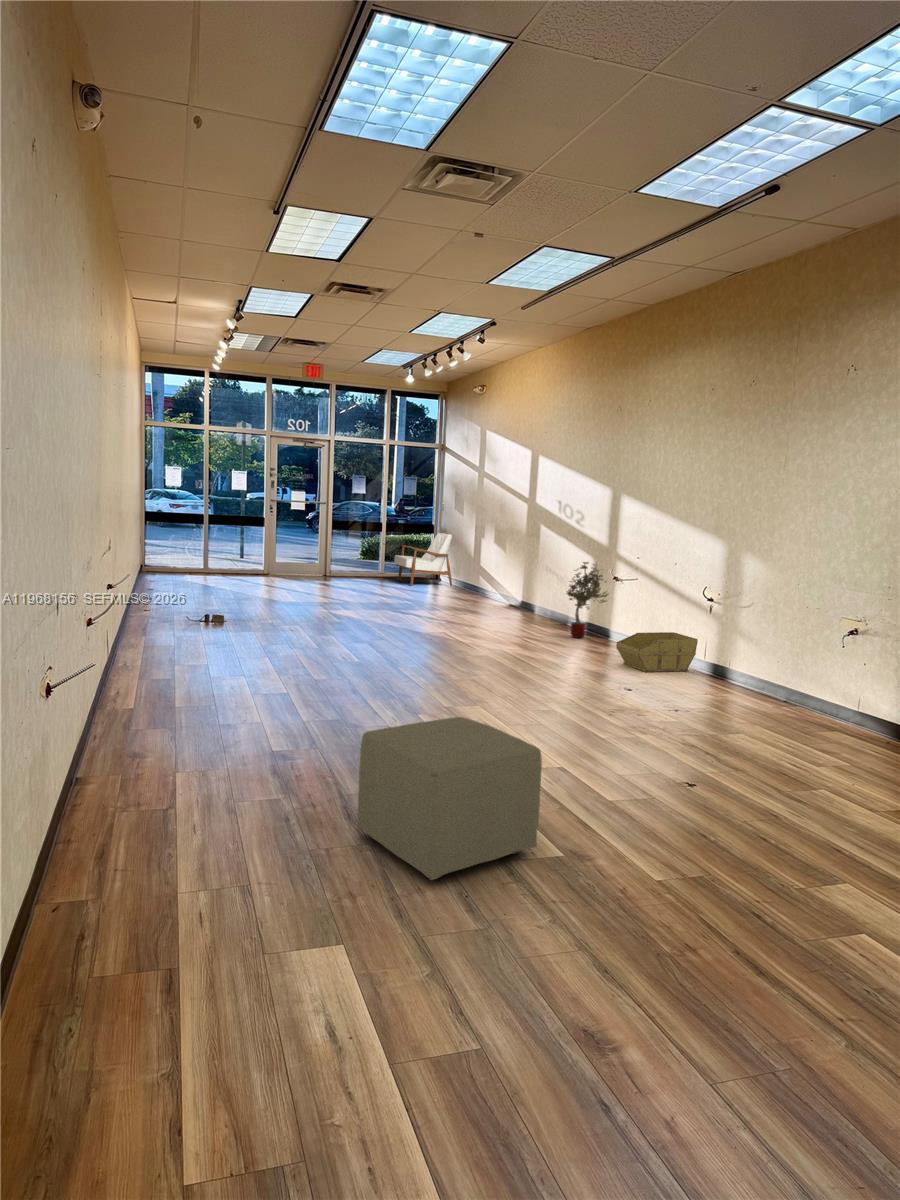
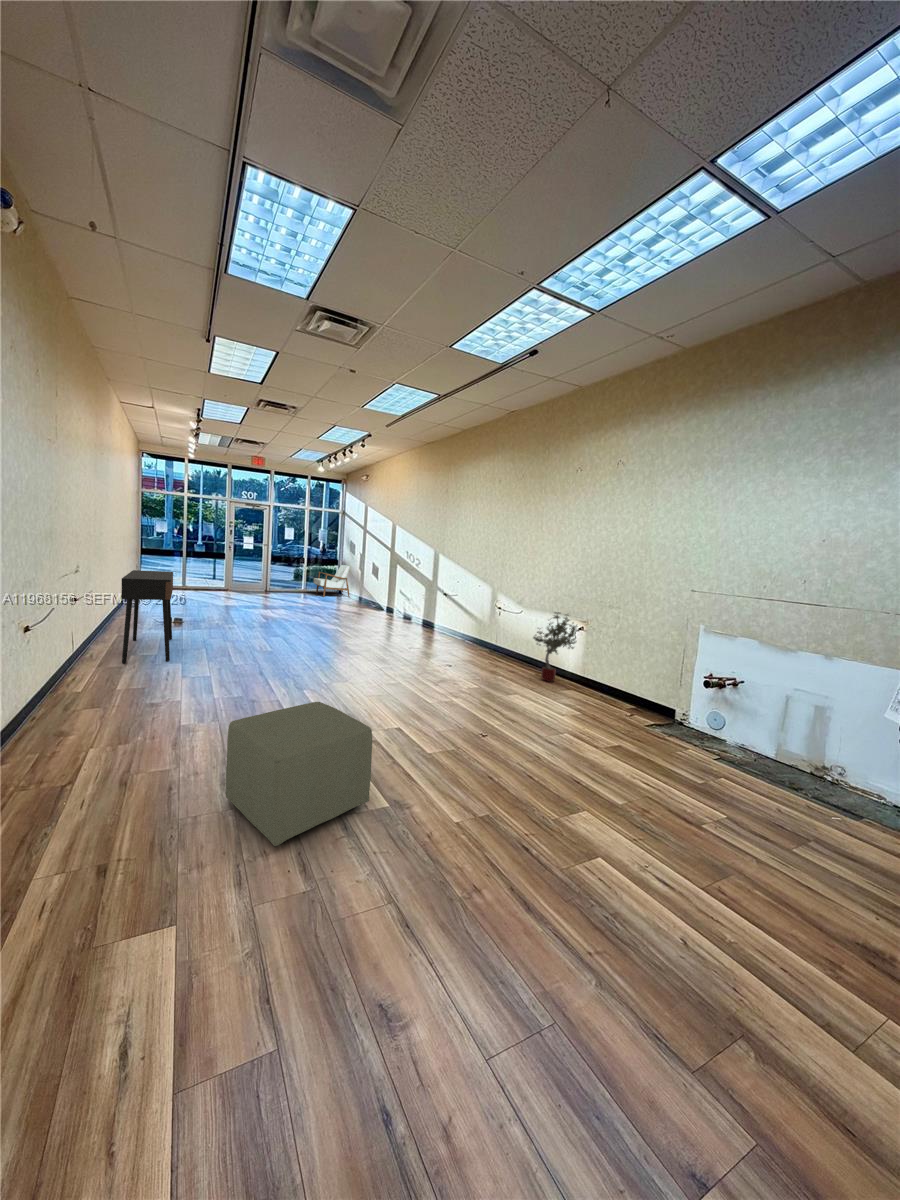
console table: none [170,546,229,674] -> present [122,570,173,664]
potted tree: present [567,562,608,638] -> present [533,612,577,682]
storage bin: present [616,632,698,672] -> none [443,627,490,652]

